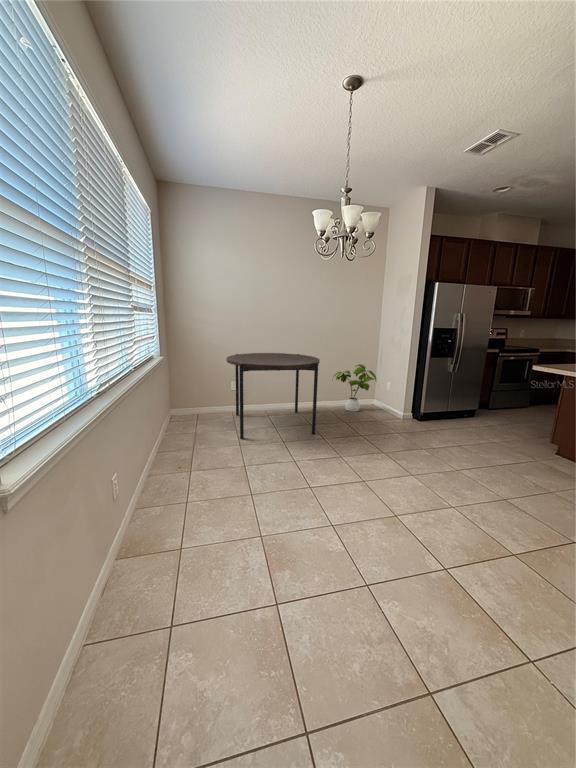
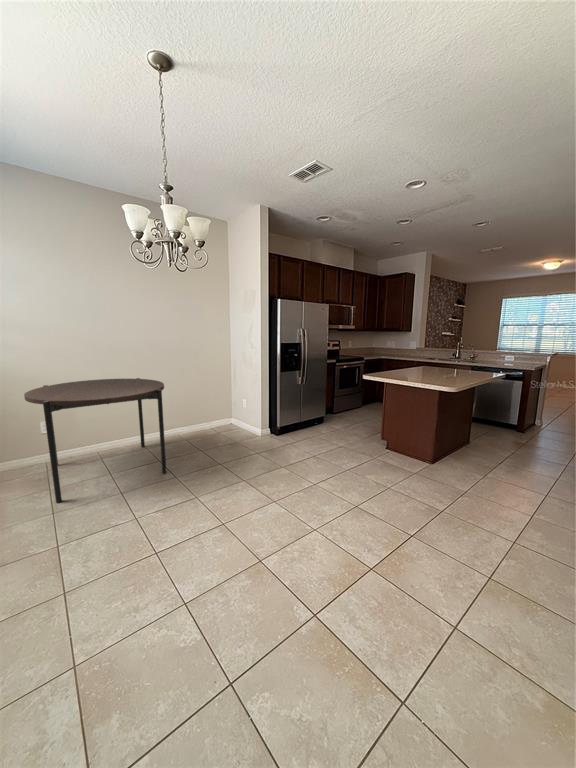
house plant: present [333,364,376,411] -> none [185,384,233,435]

